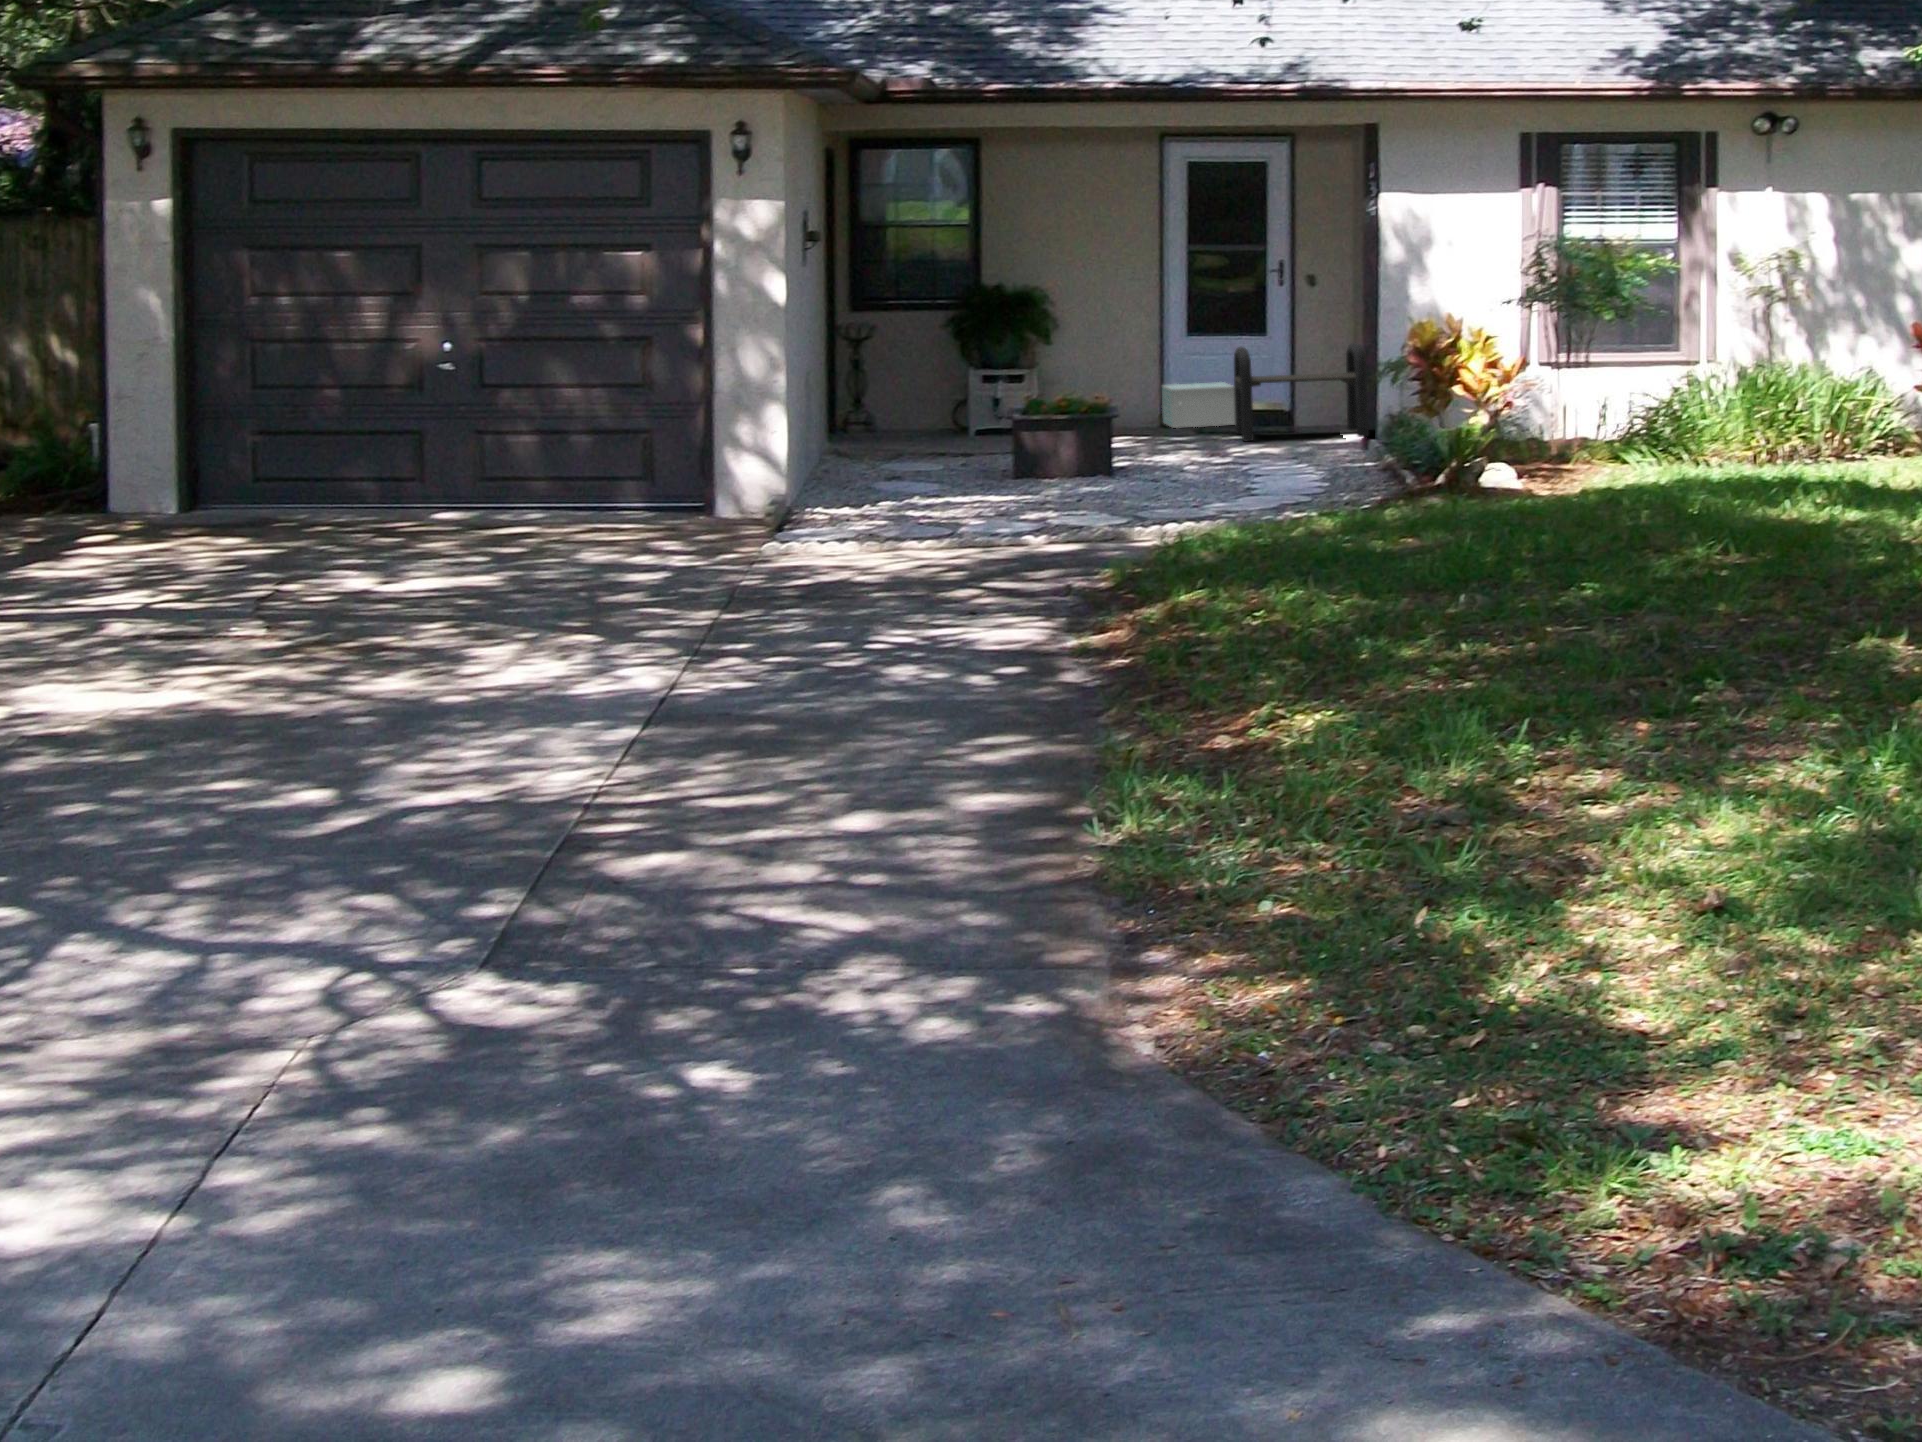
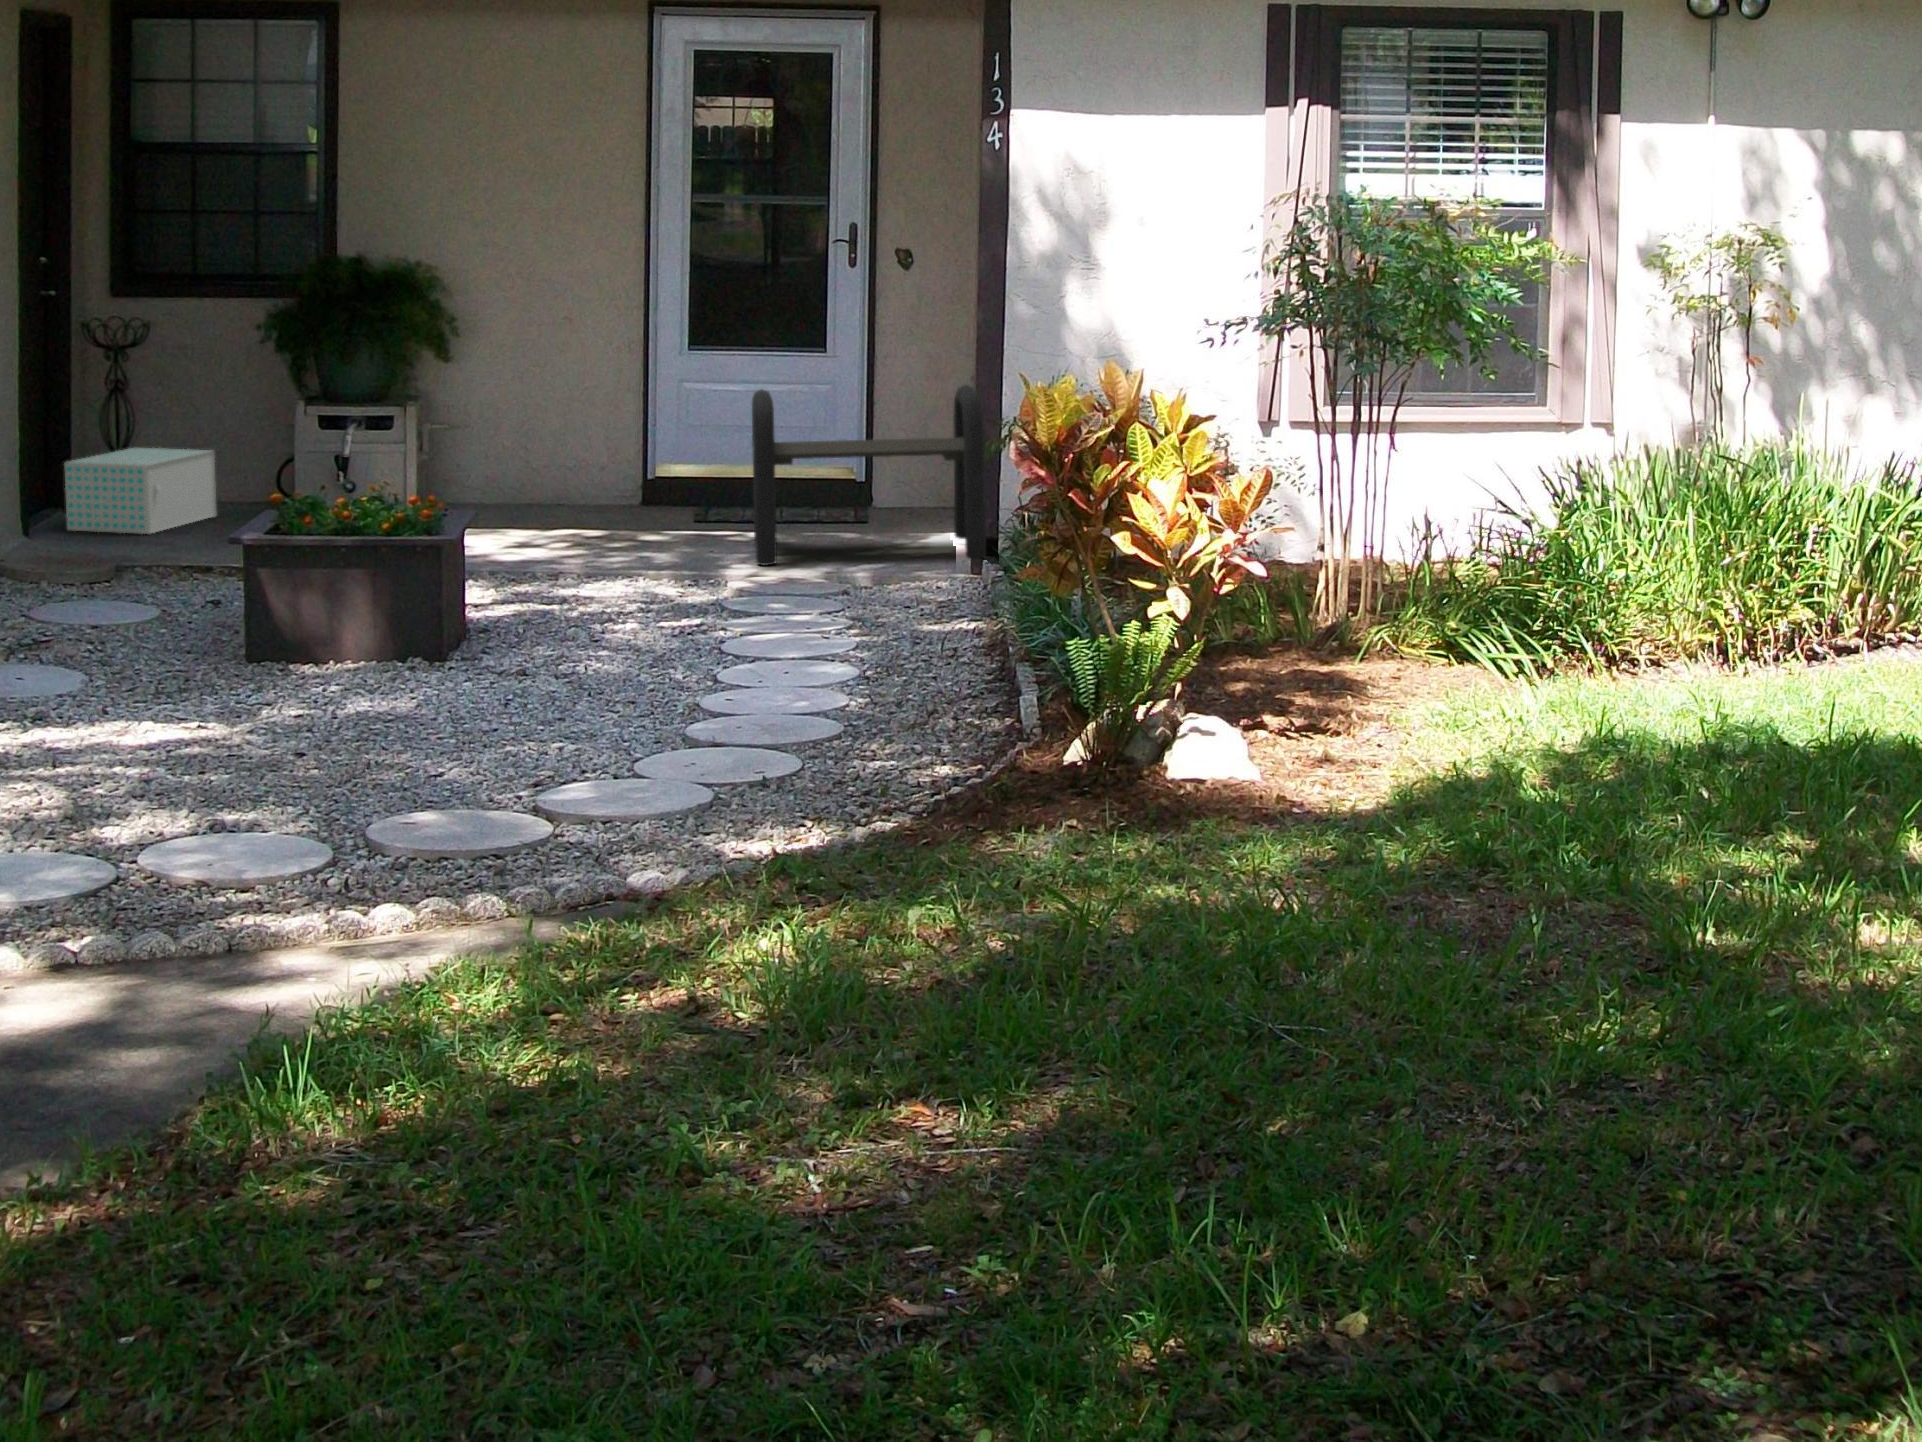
storage box: present [1162,382,1235,428] -> present [64,448,217,534]

